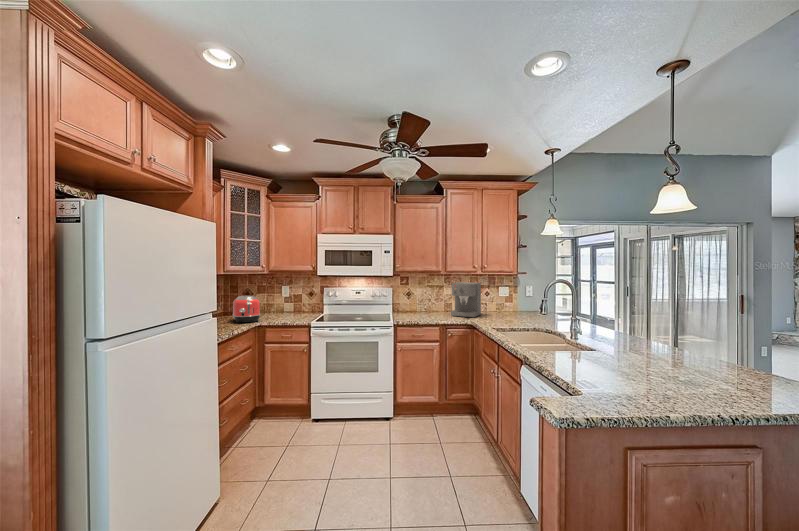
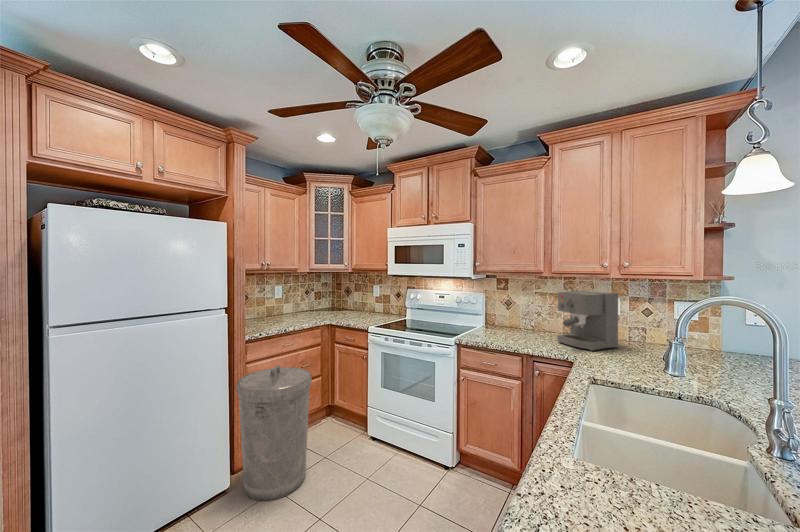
toaster: present [233,296,260,323] -> none [310,294,337,321]
trash can: none [223,363,297,493] -> present [236,366,312,501]

